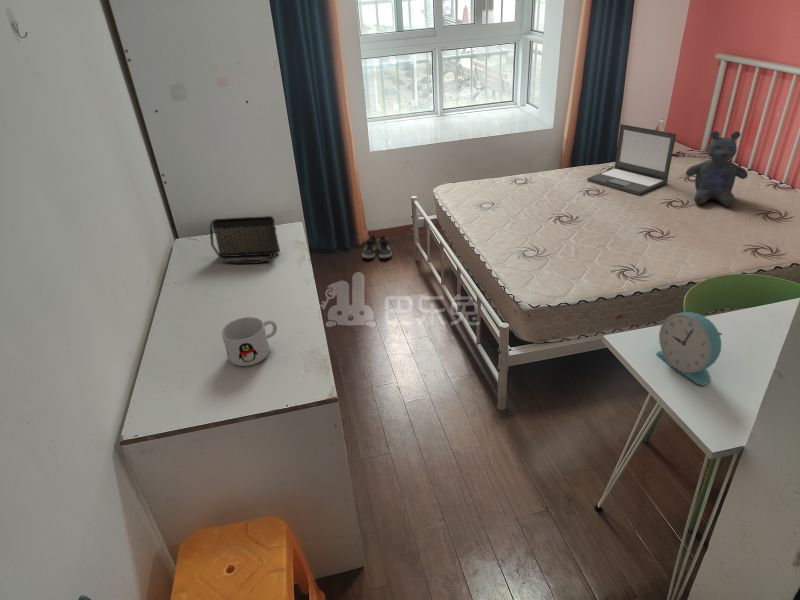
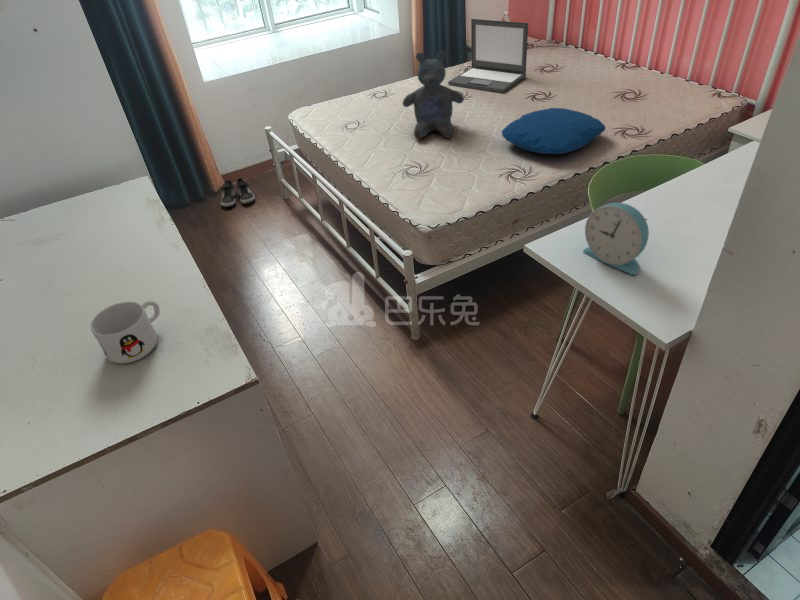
stuffed bear: present [686,131,748,207] -> present [403,51,464,139]
handbag: present [210,216,280,264] -> none [29,174,131,240]
pillow: none [624,216,735,261] -> present [502,108,605,154]

